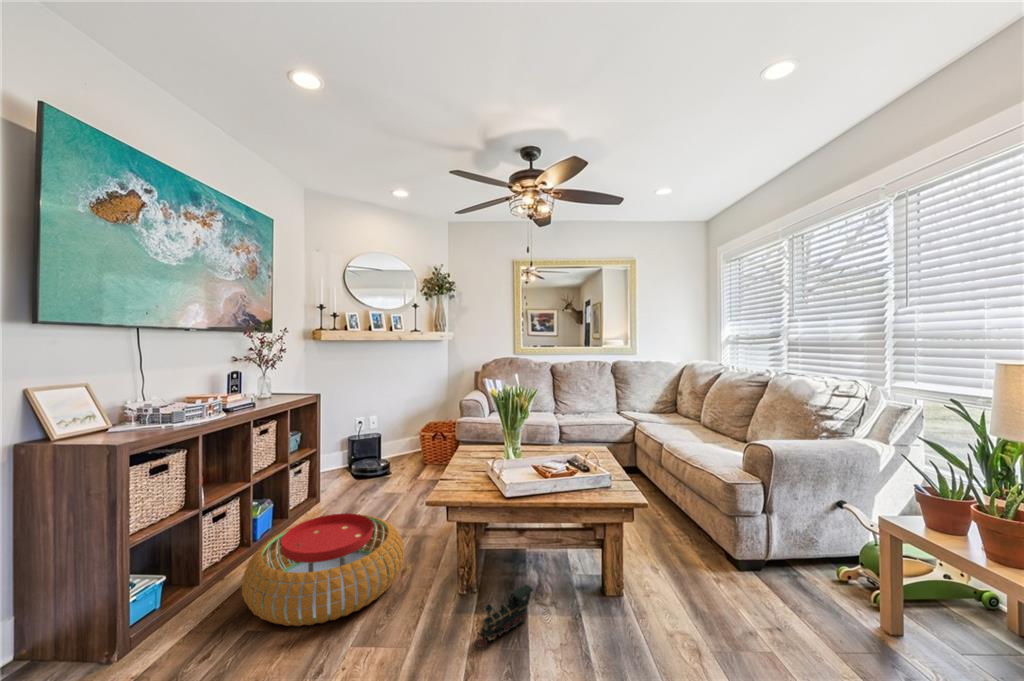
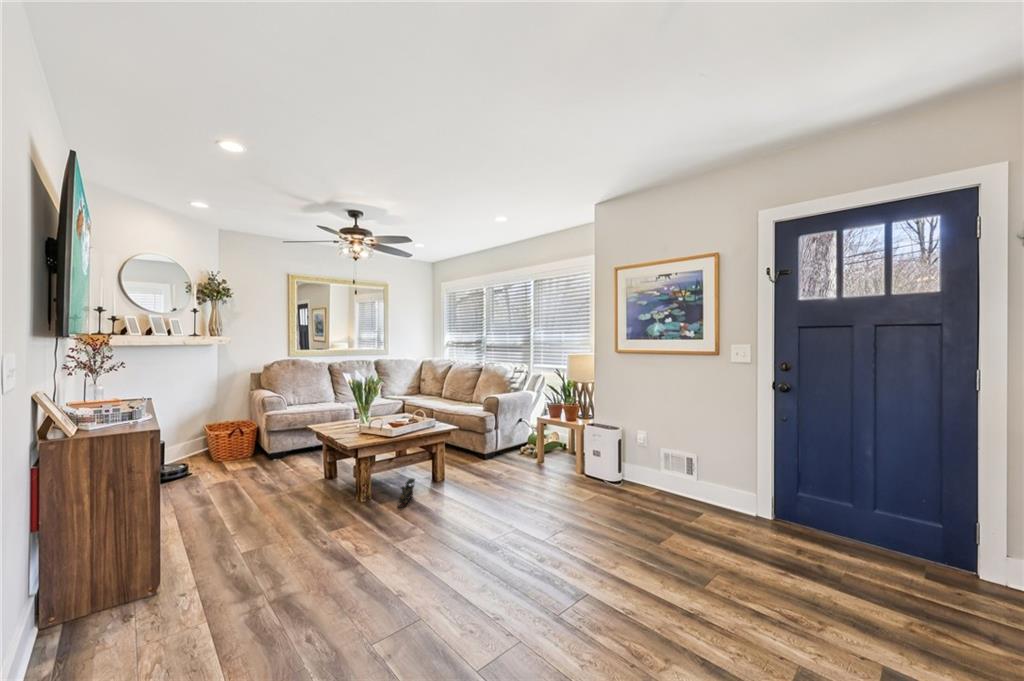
pouf: present [242,513,404,626] -> none [207,475,327,542]

